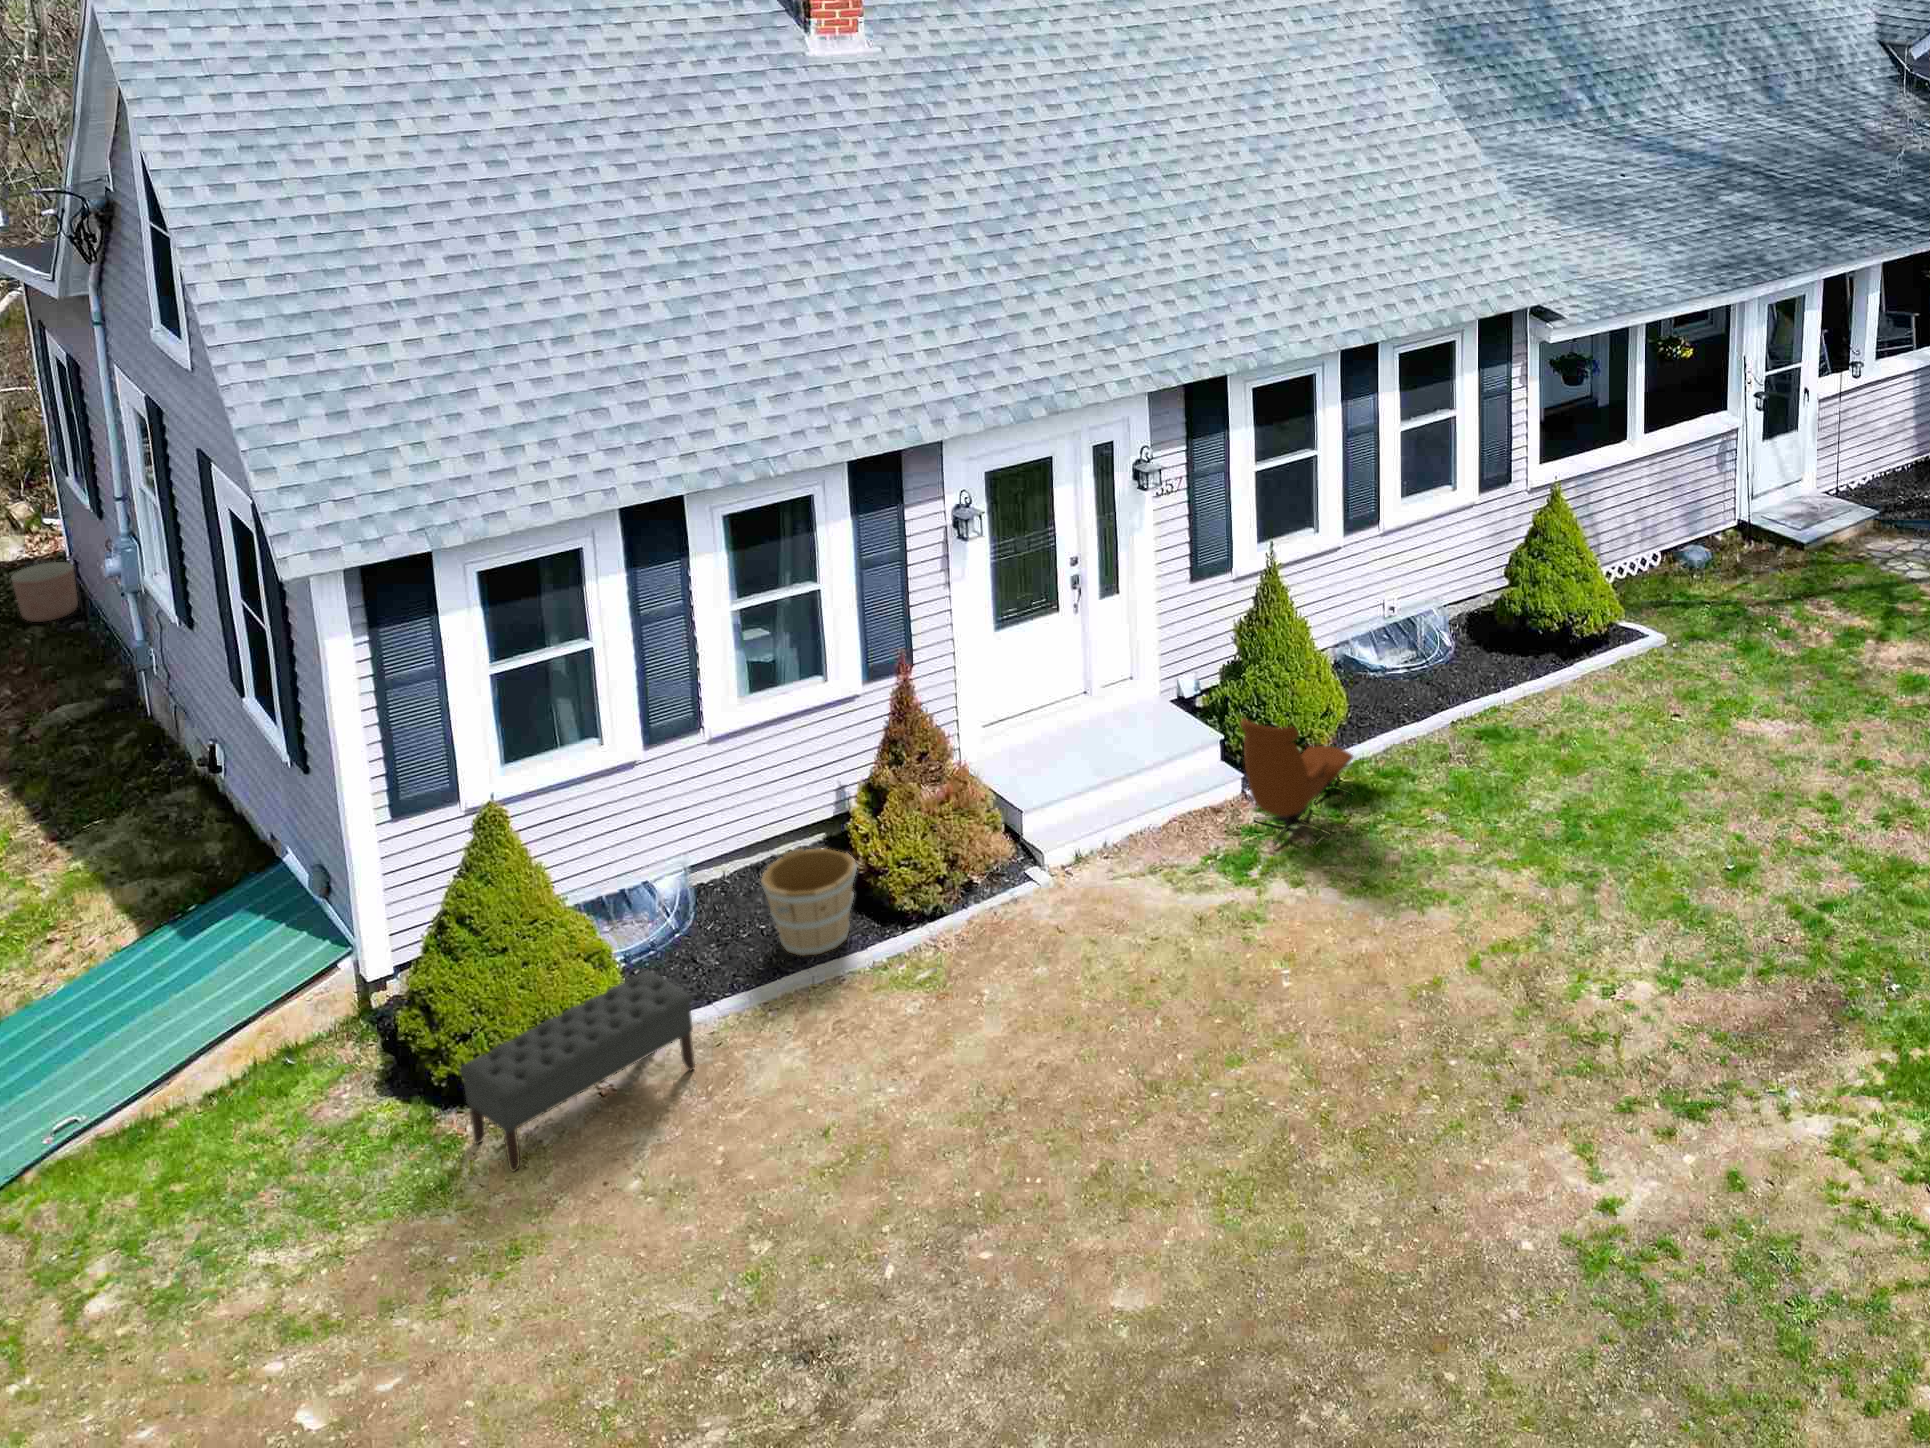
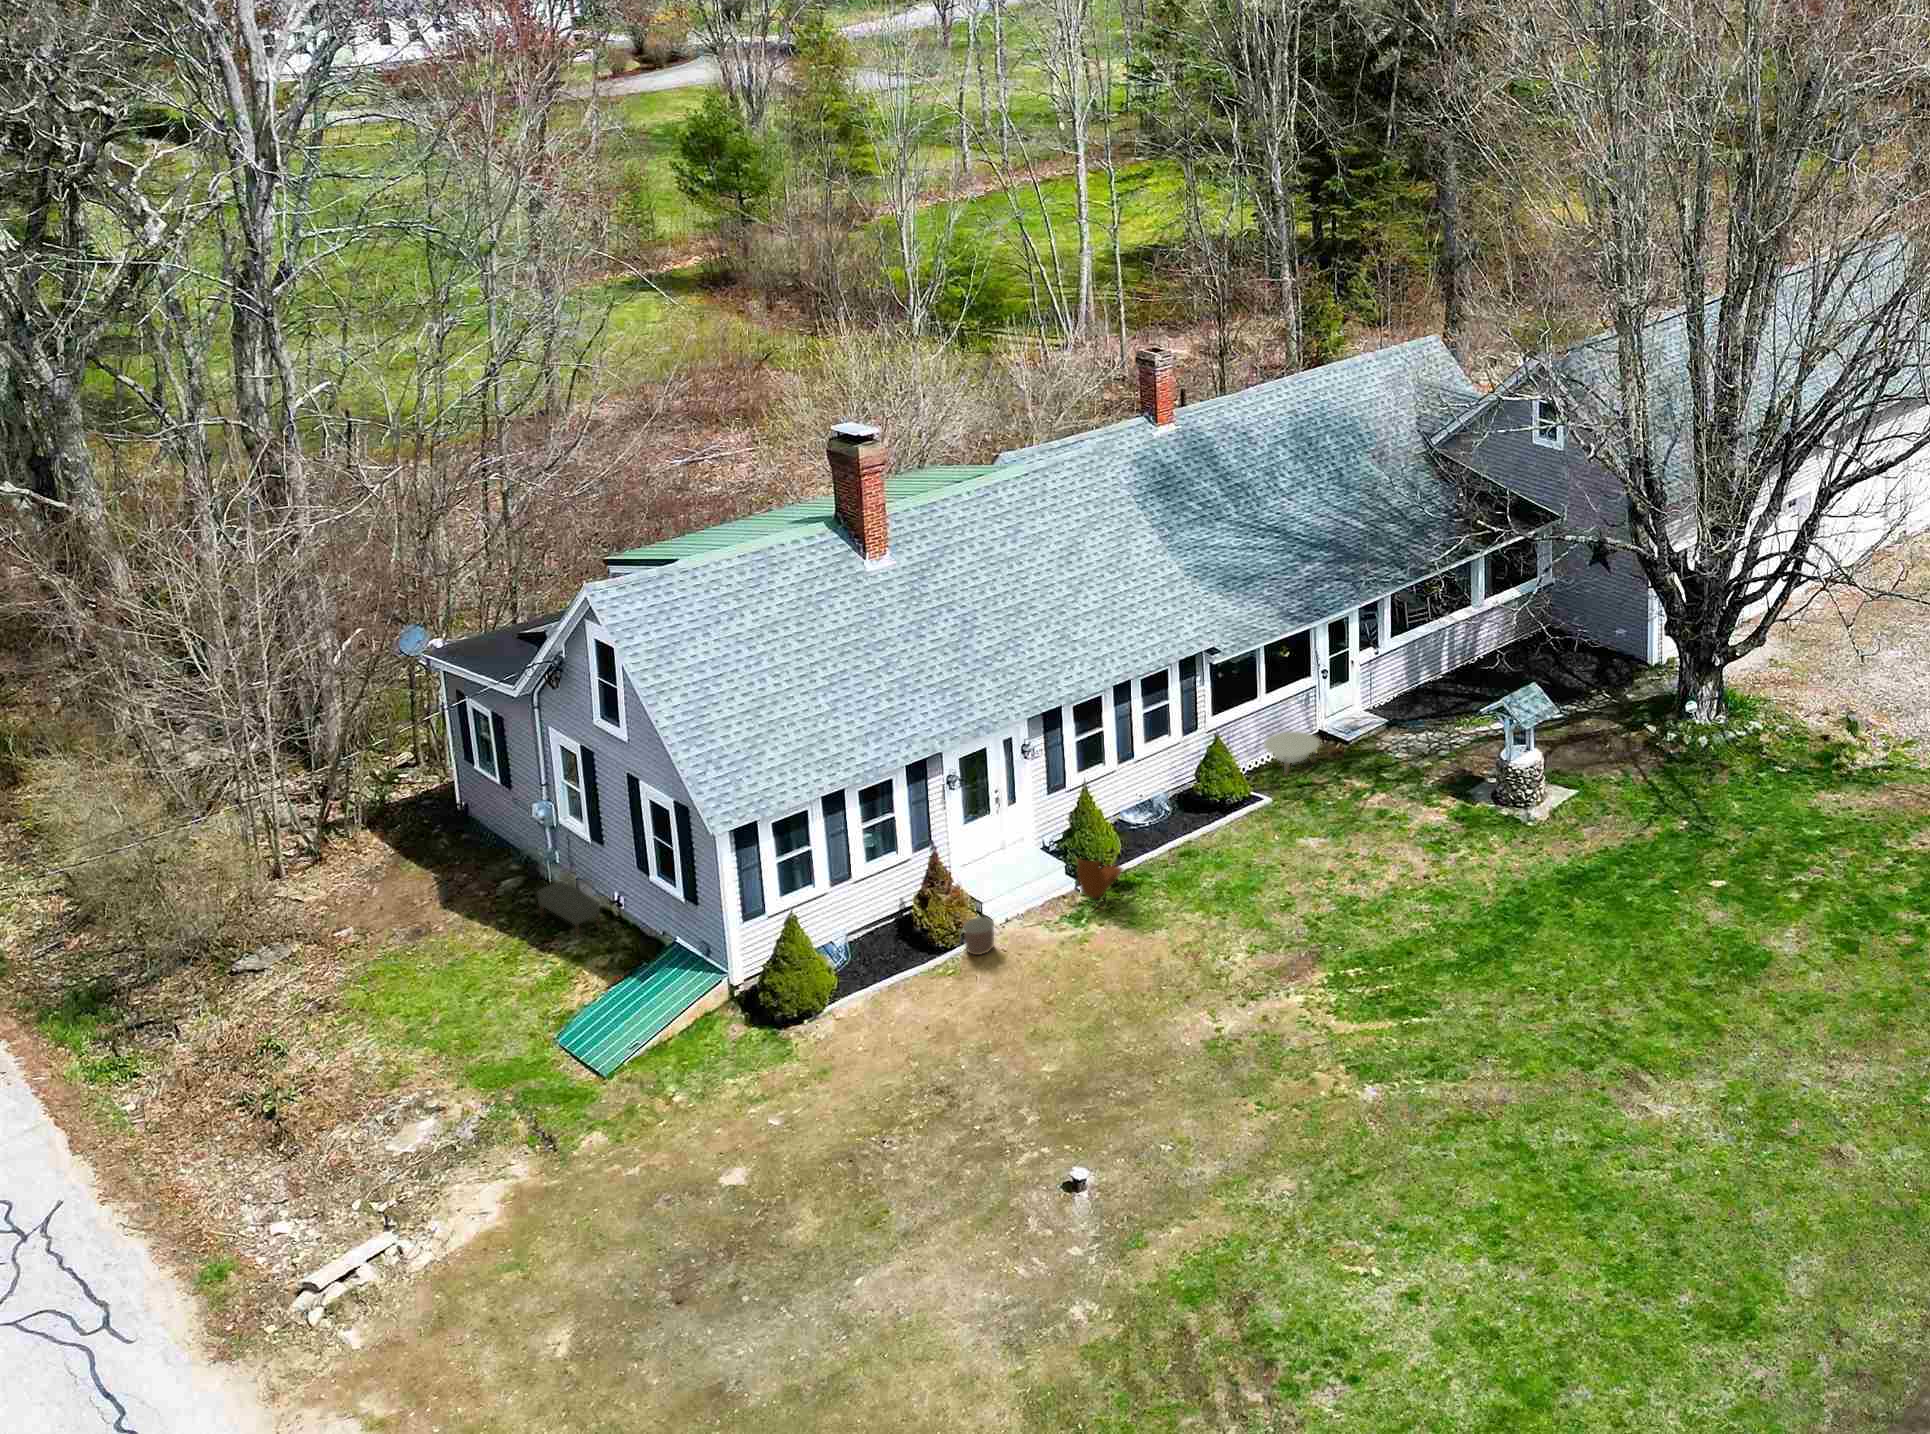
round table: none [1642,513,1758,597] -> present [1264,731,1320,776]
planter: present [11,562,78,622] -> present [964,917,994,955]
wooden bucket: present [761,848,857,956] -> none [883,924,921,968]
bench: present [459,971,695,1171] -> present [537,881,600,937]

